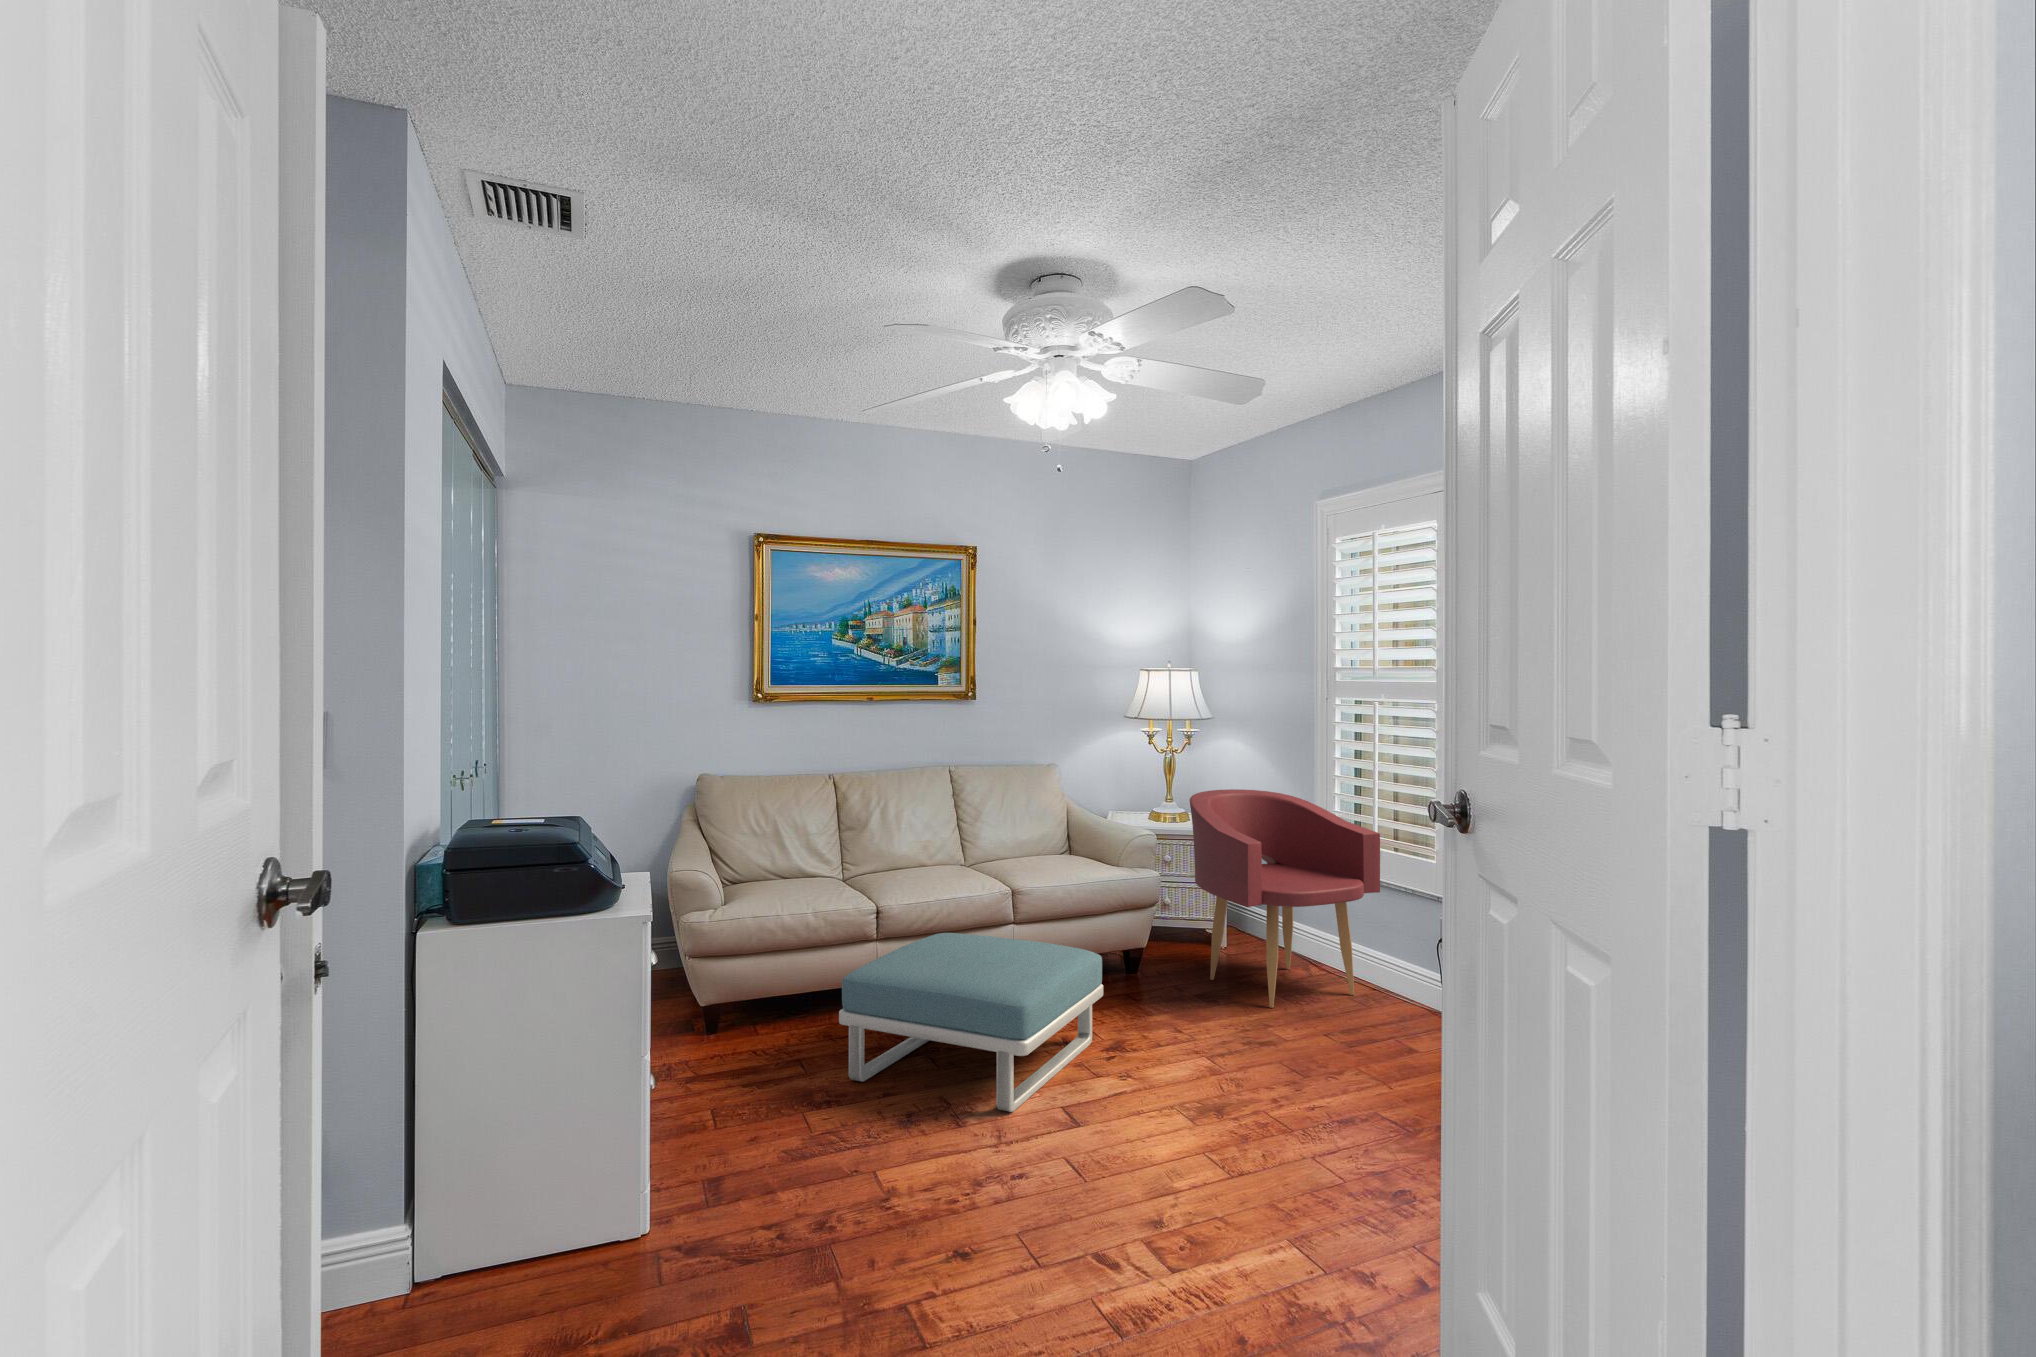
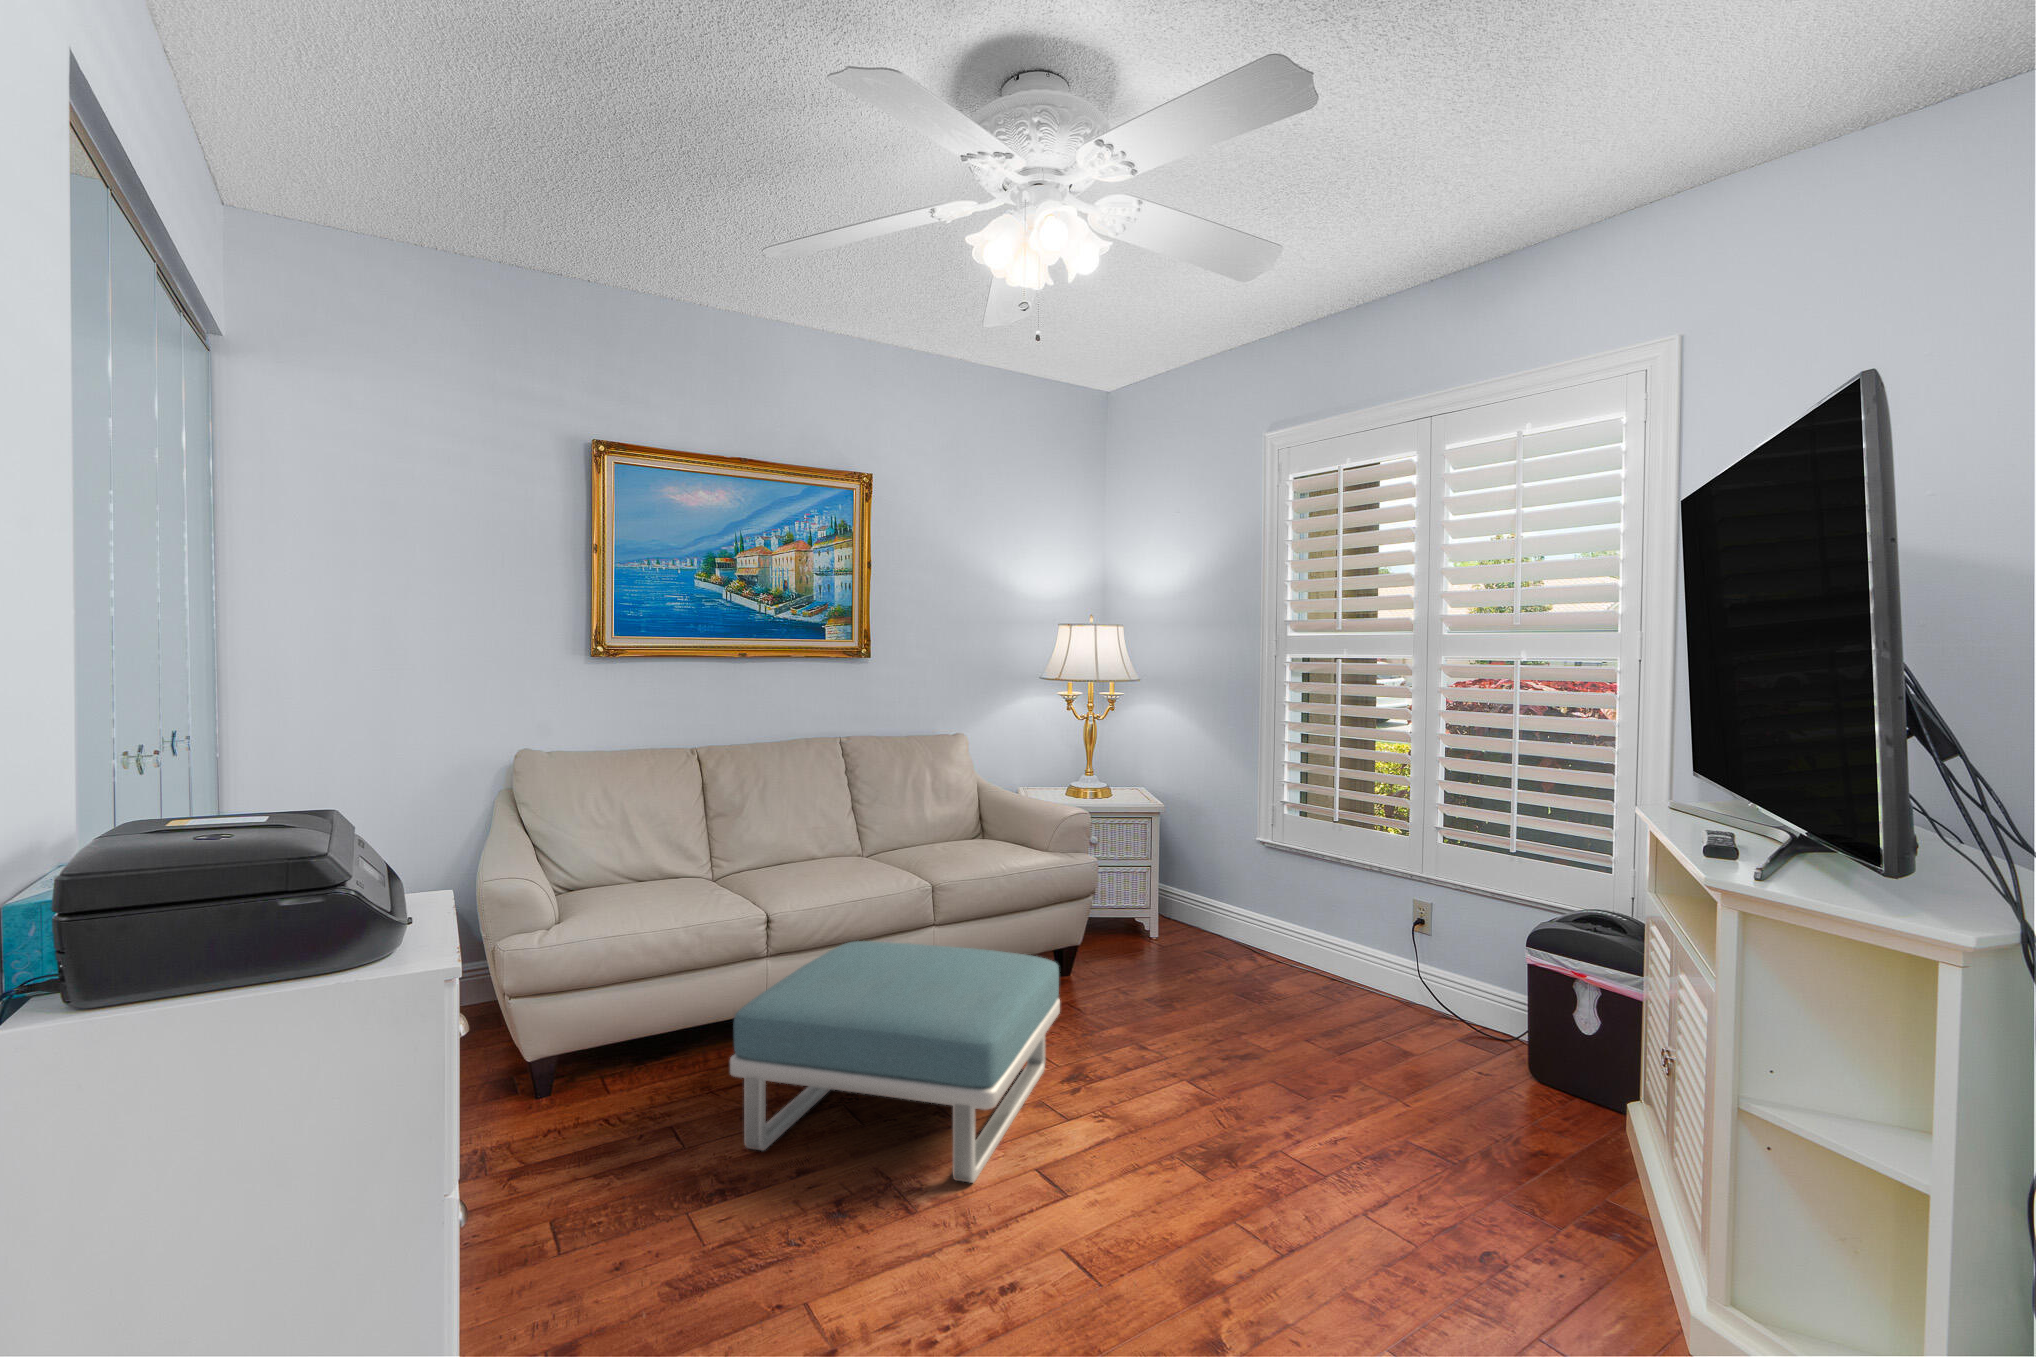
armchair: present [1190,789,1380,1008] -> none [1129,758,1345,1009]

